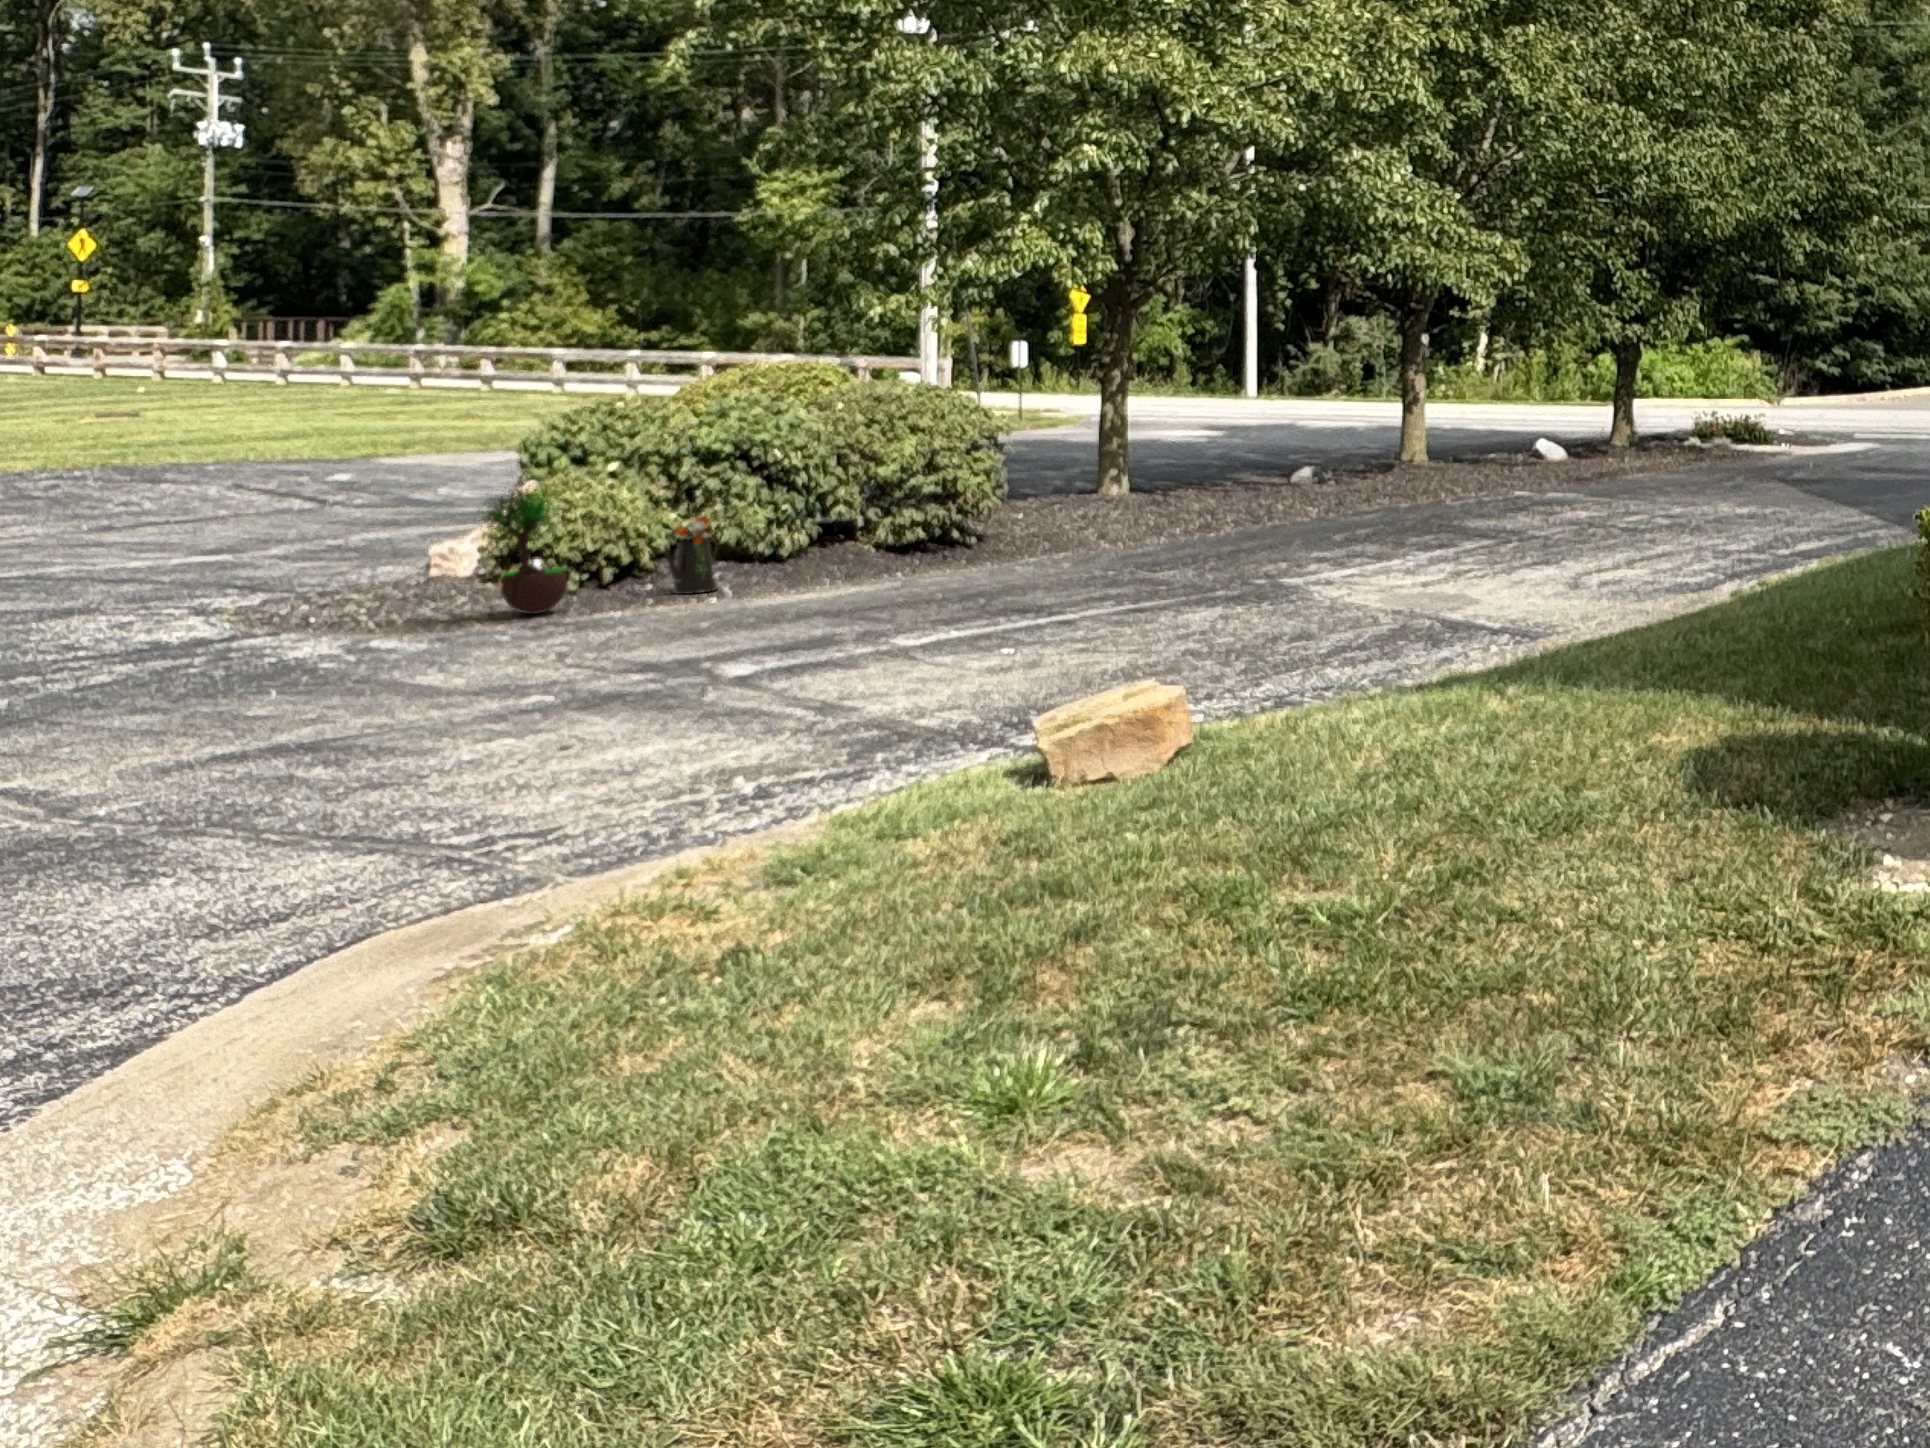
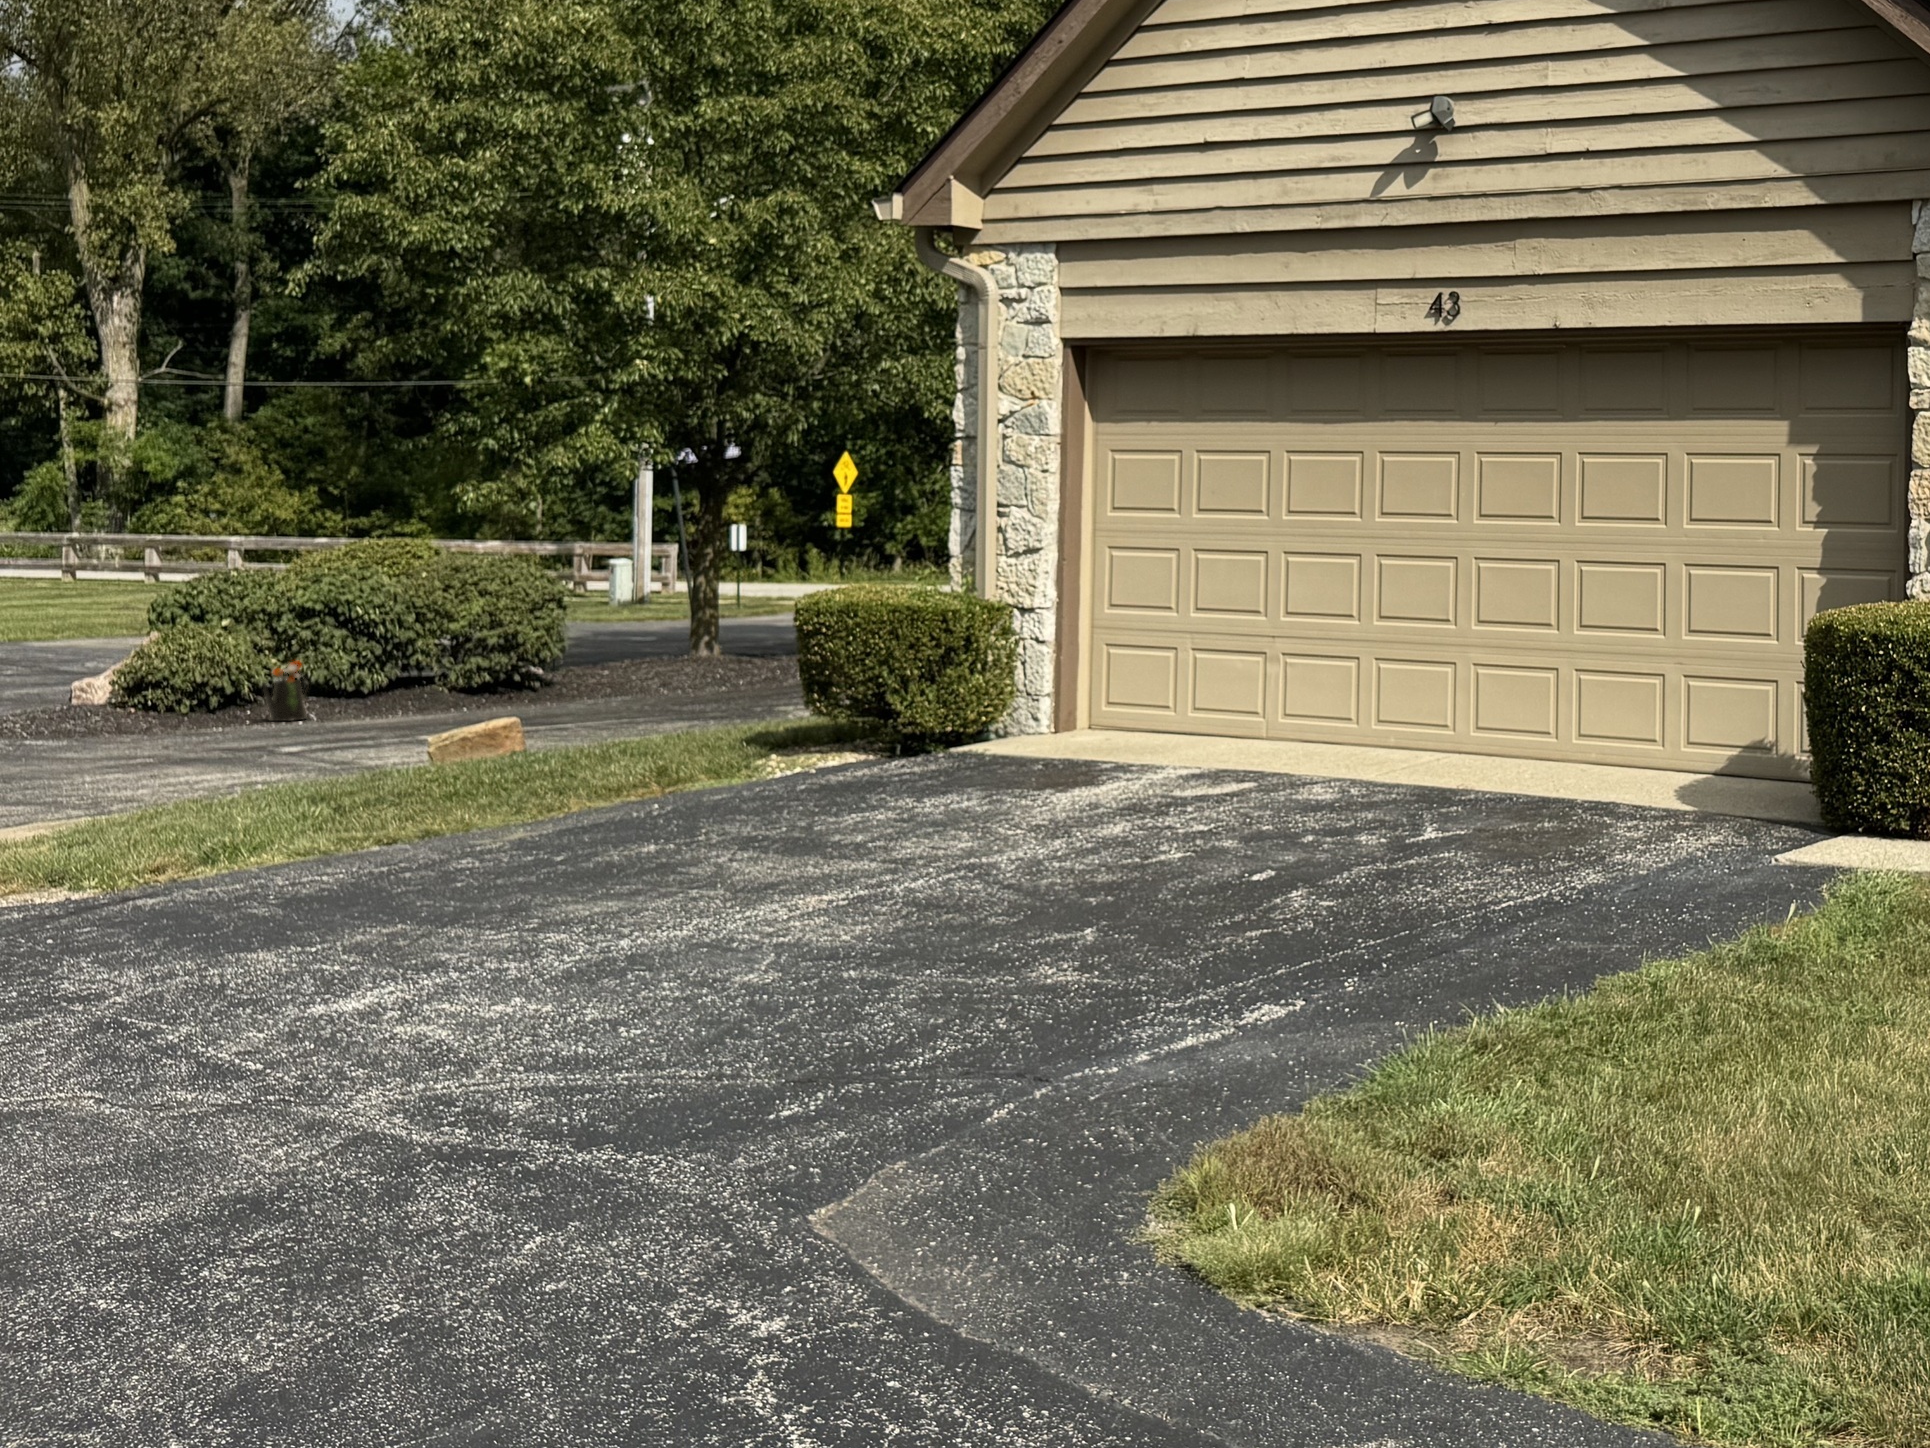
potted tree: present [478,483,567,614] -> none [108,623,182,731]

